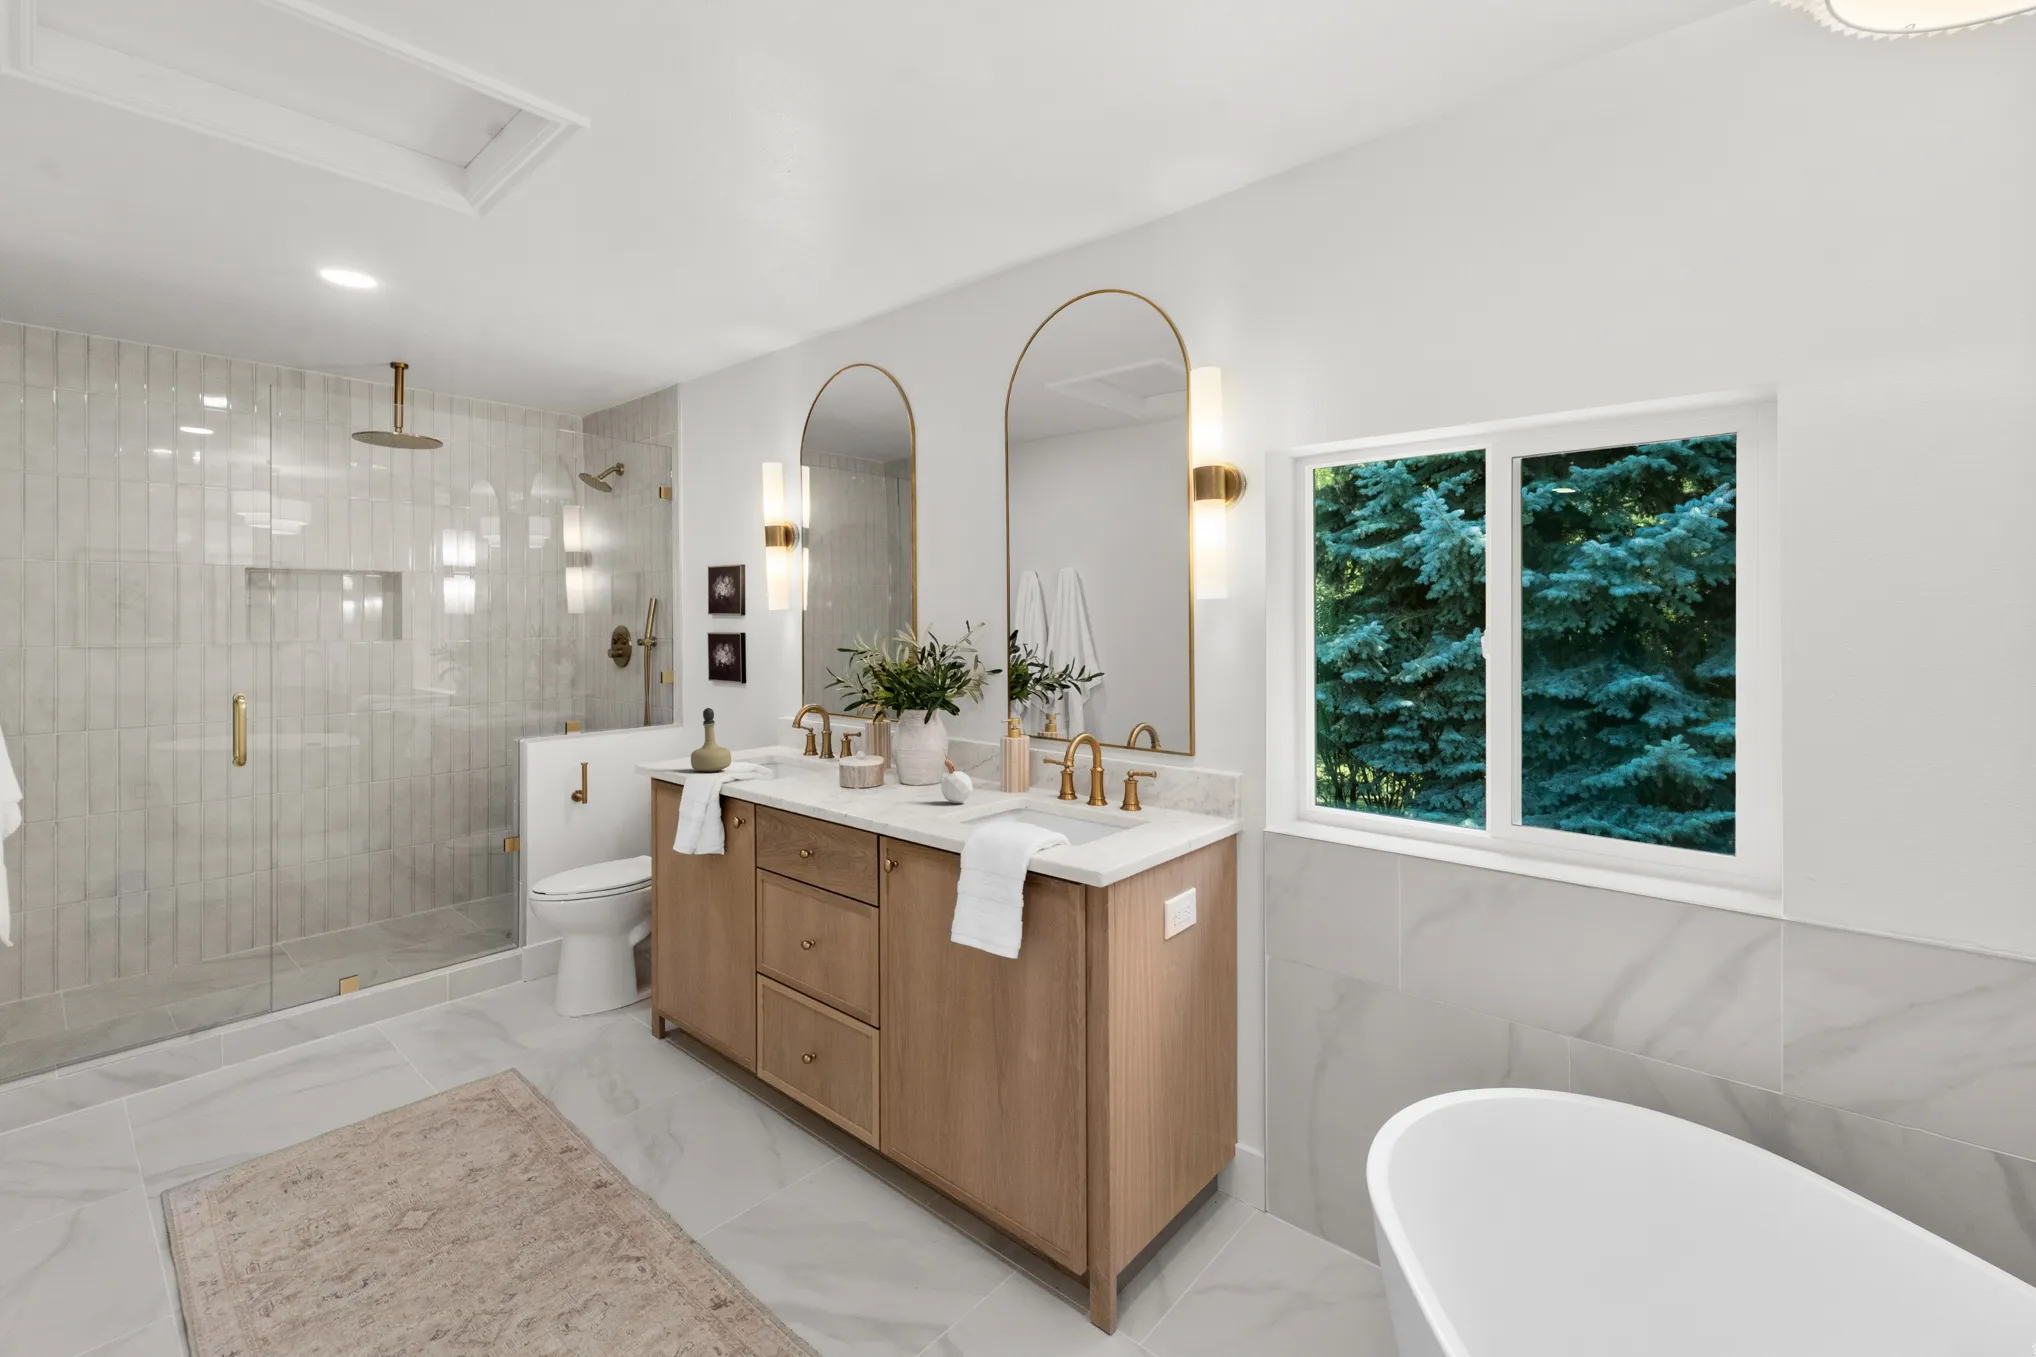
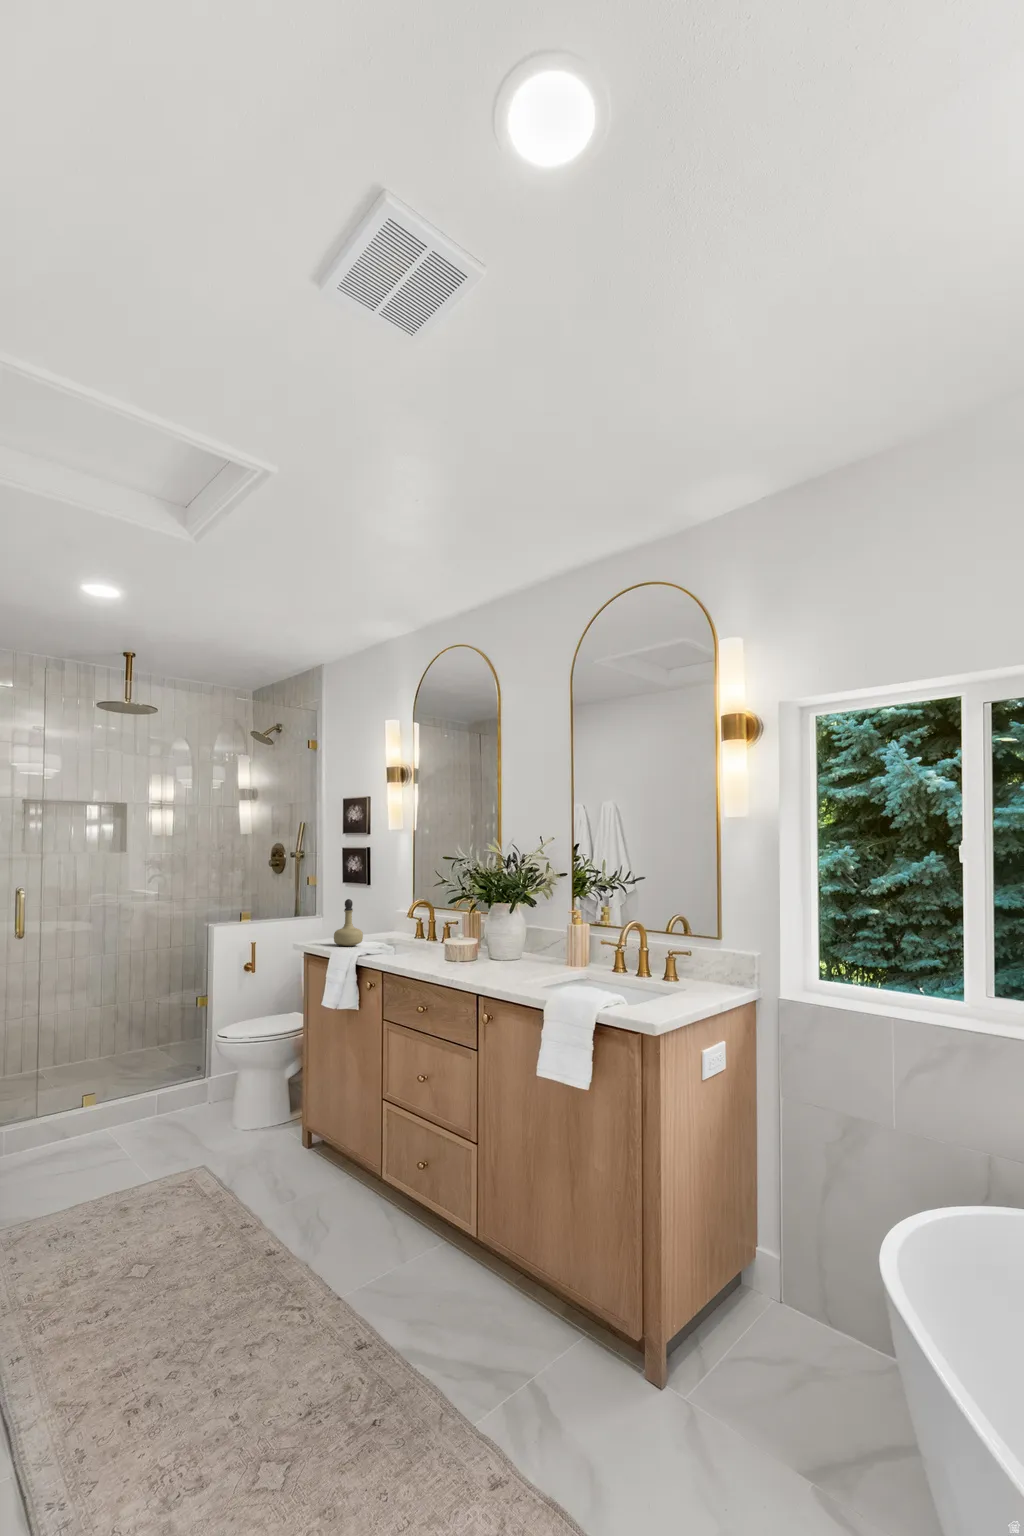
candle: present [941,752,973,803] -> none [523,932,546,974]

